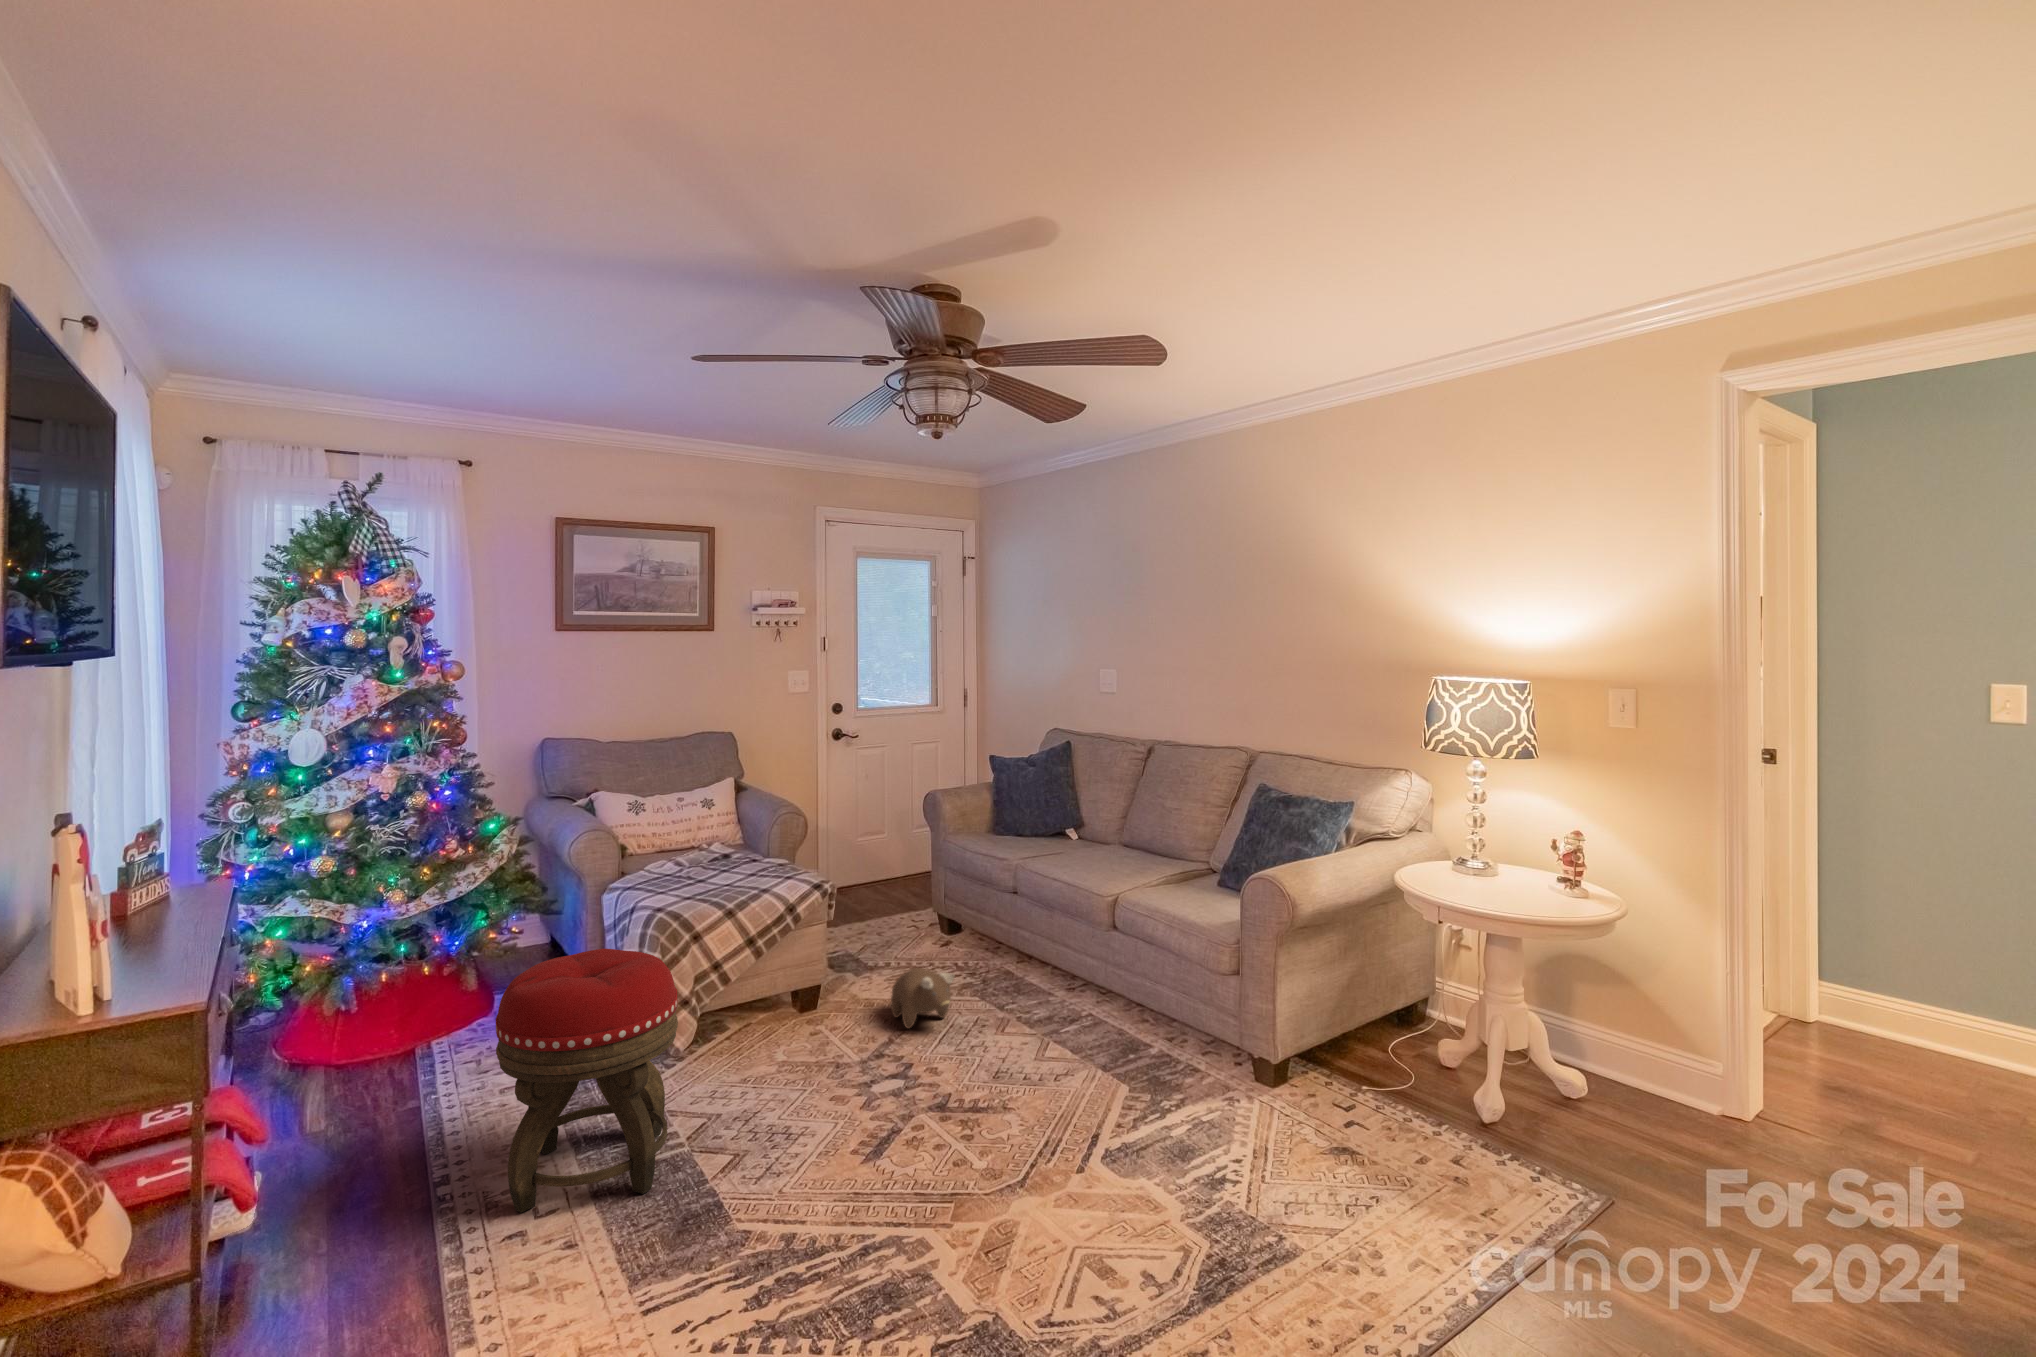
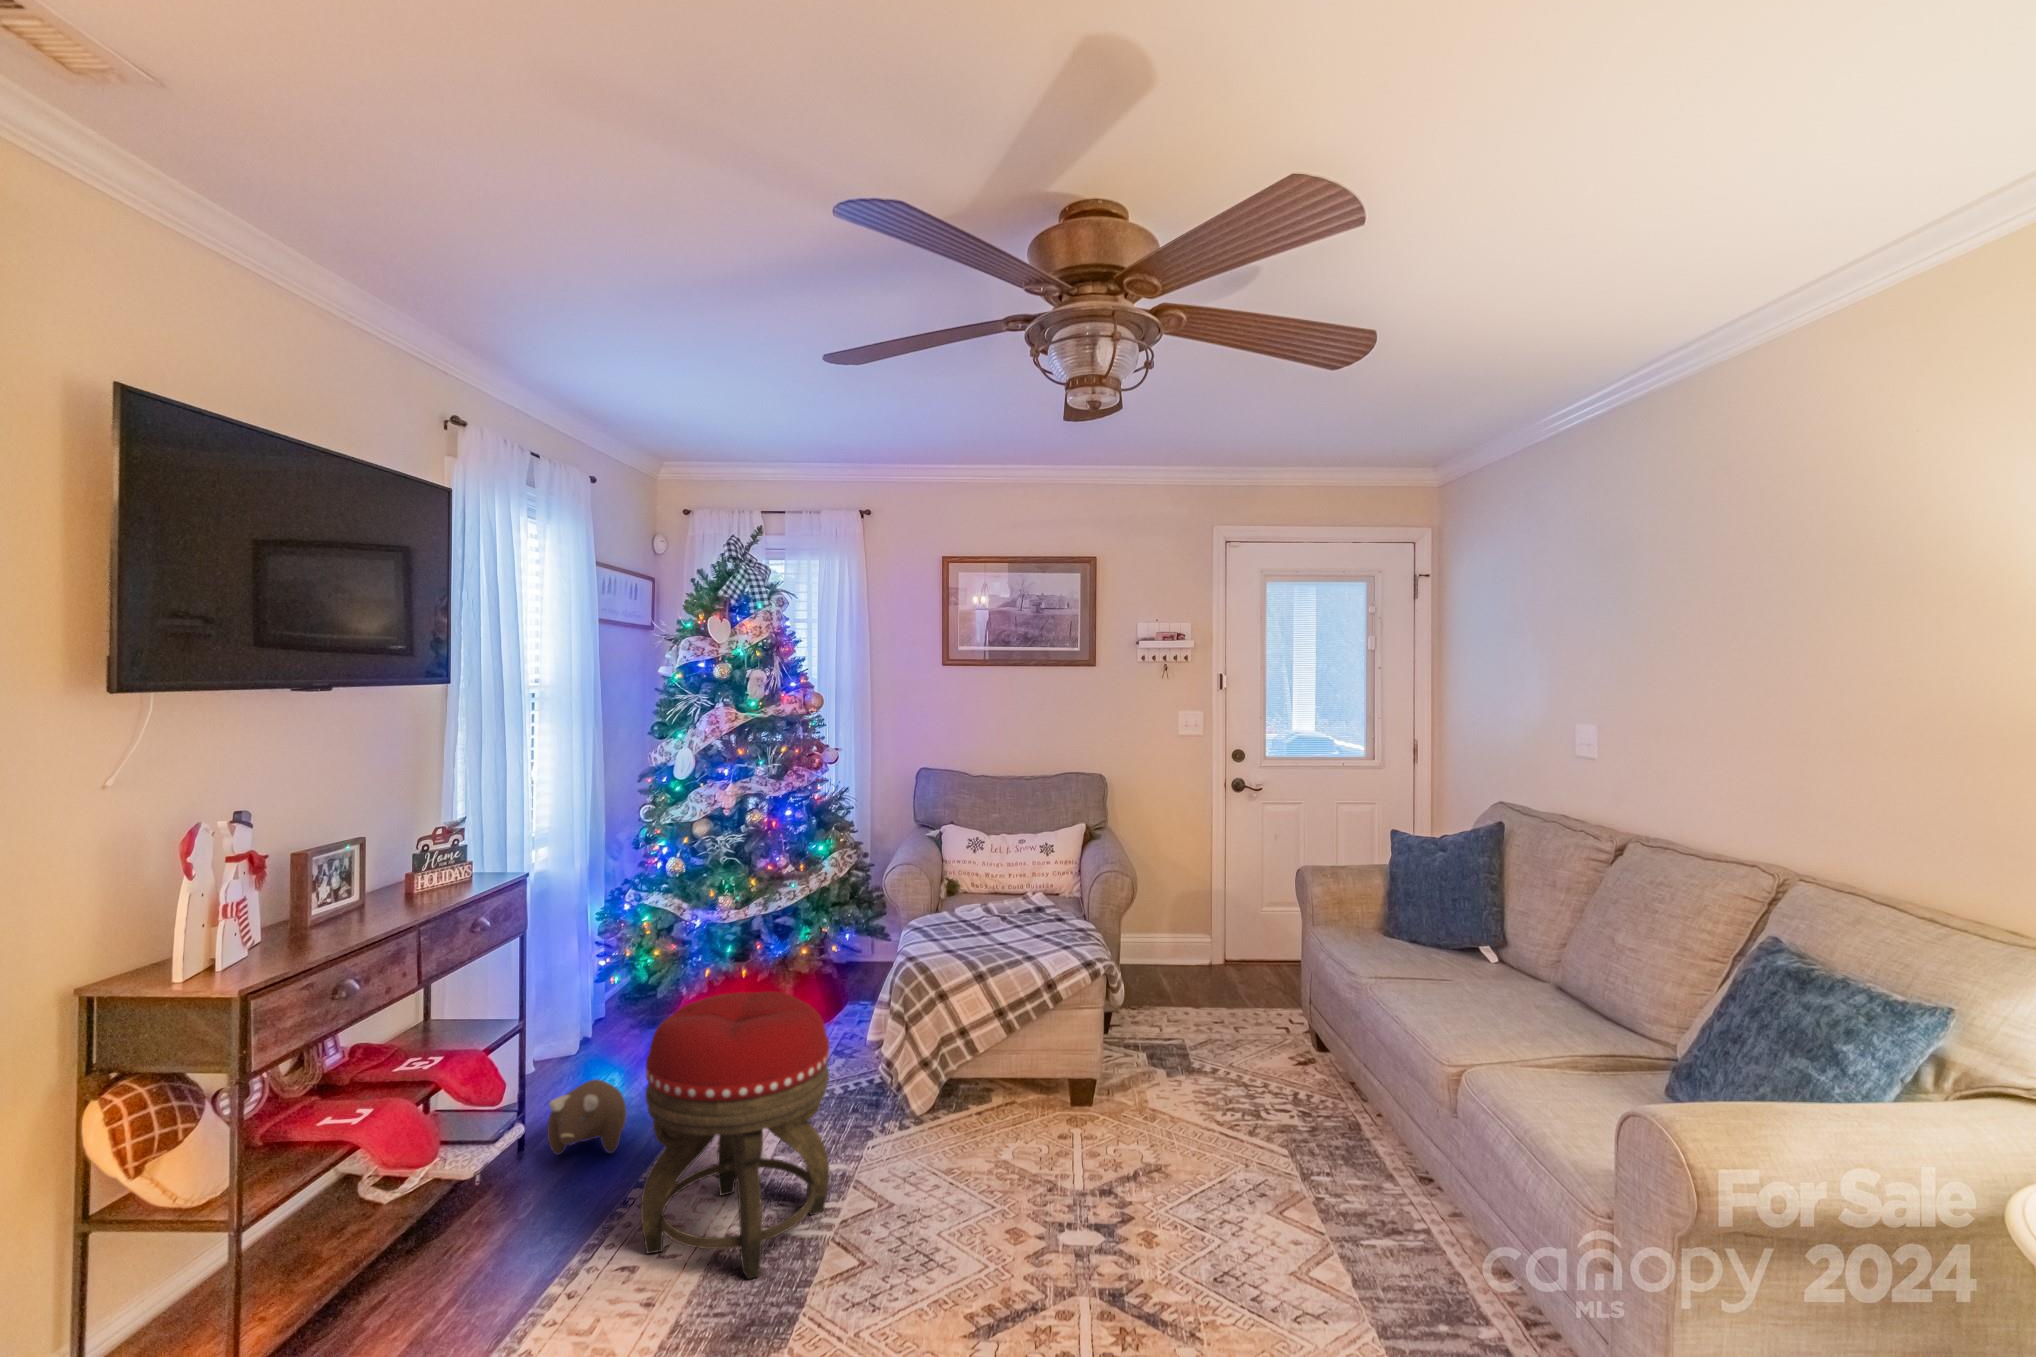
plush toy: present [891,968,955,1028] -> present [547,1080,627,1155]

